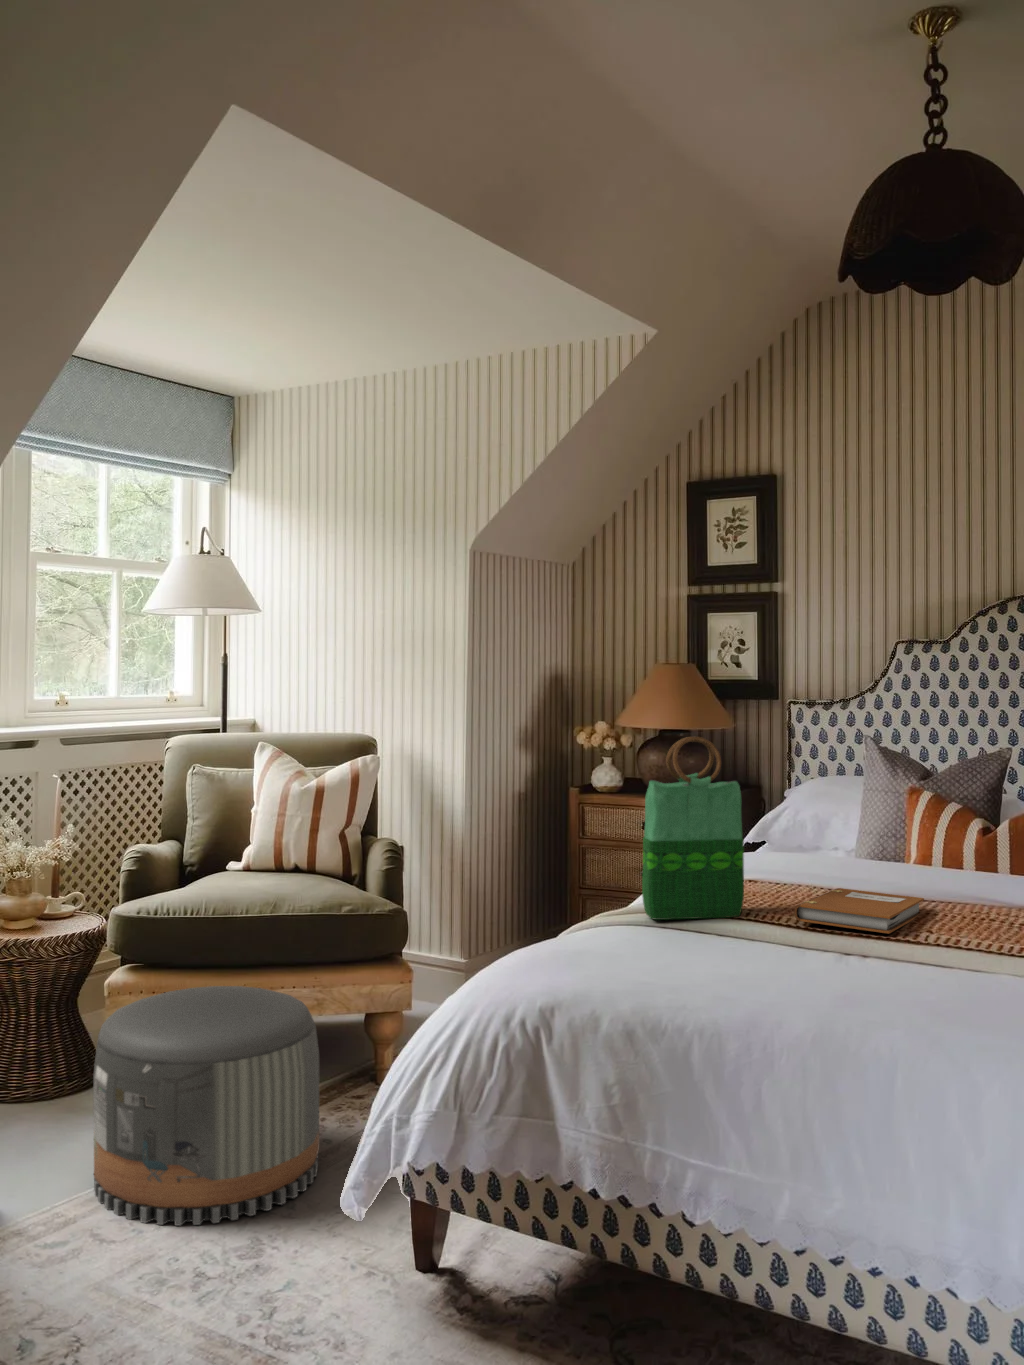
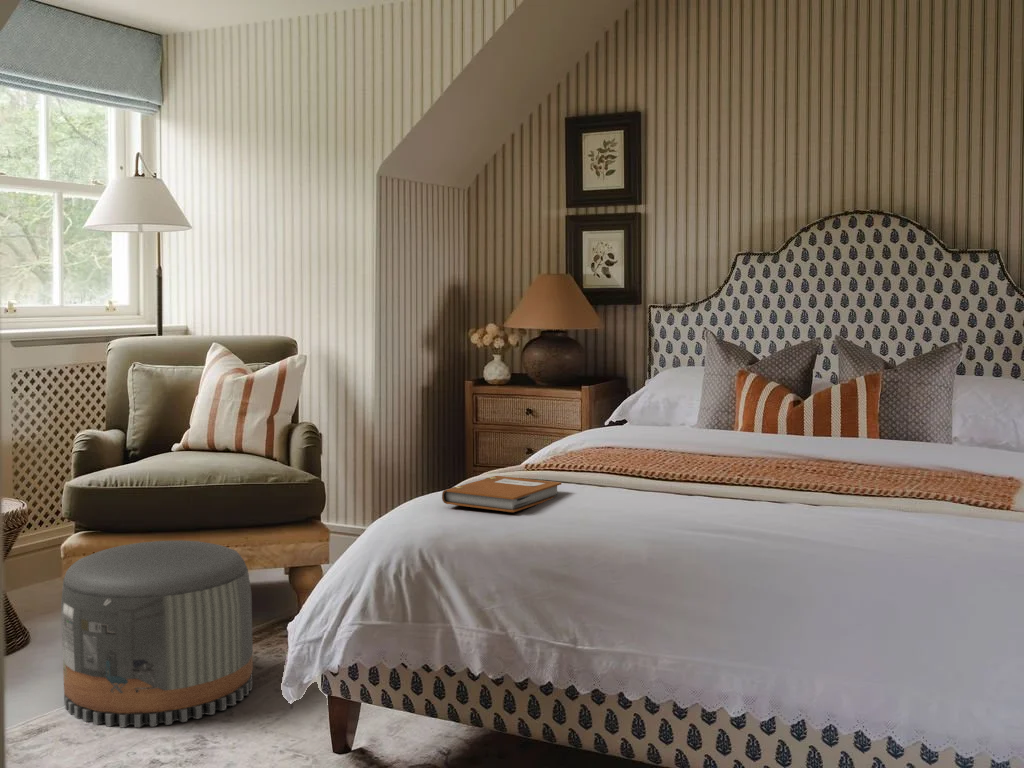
tote bag: present [642,737,744,920] -> none [516,326,598,474]
notebook: present [795,888,924,934] -> present [442,476,562,512]

